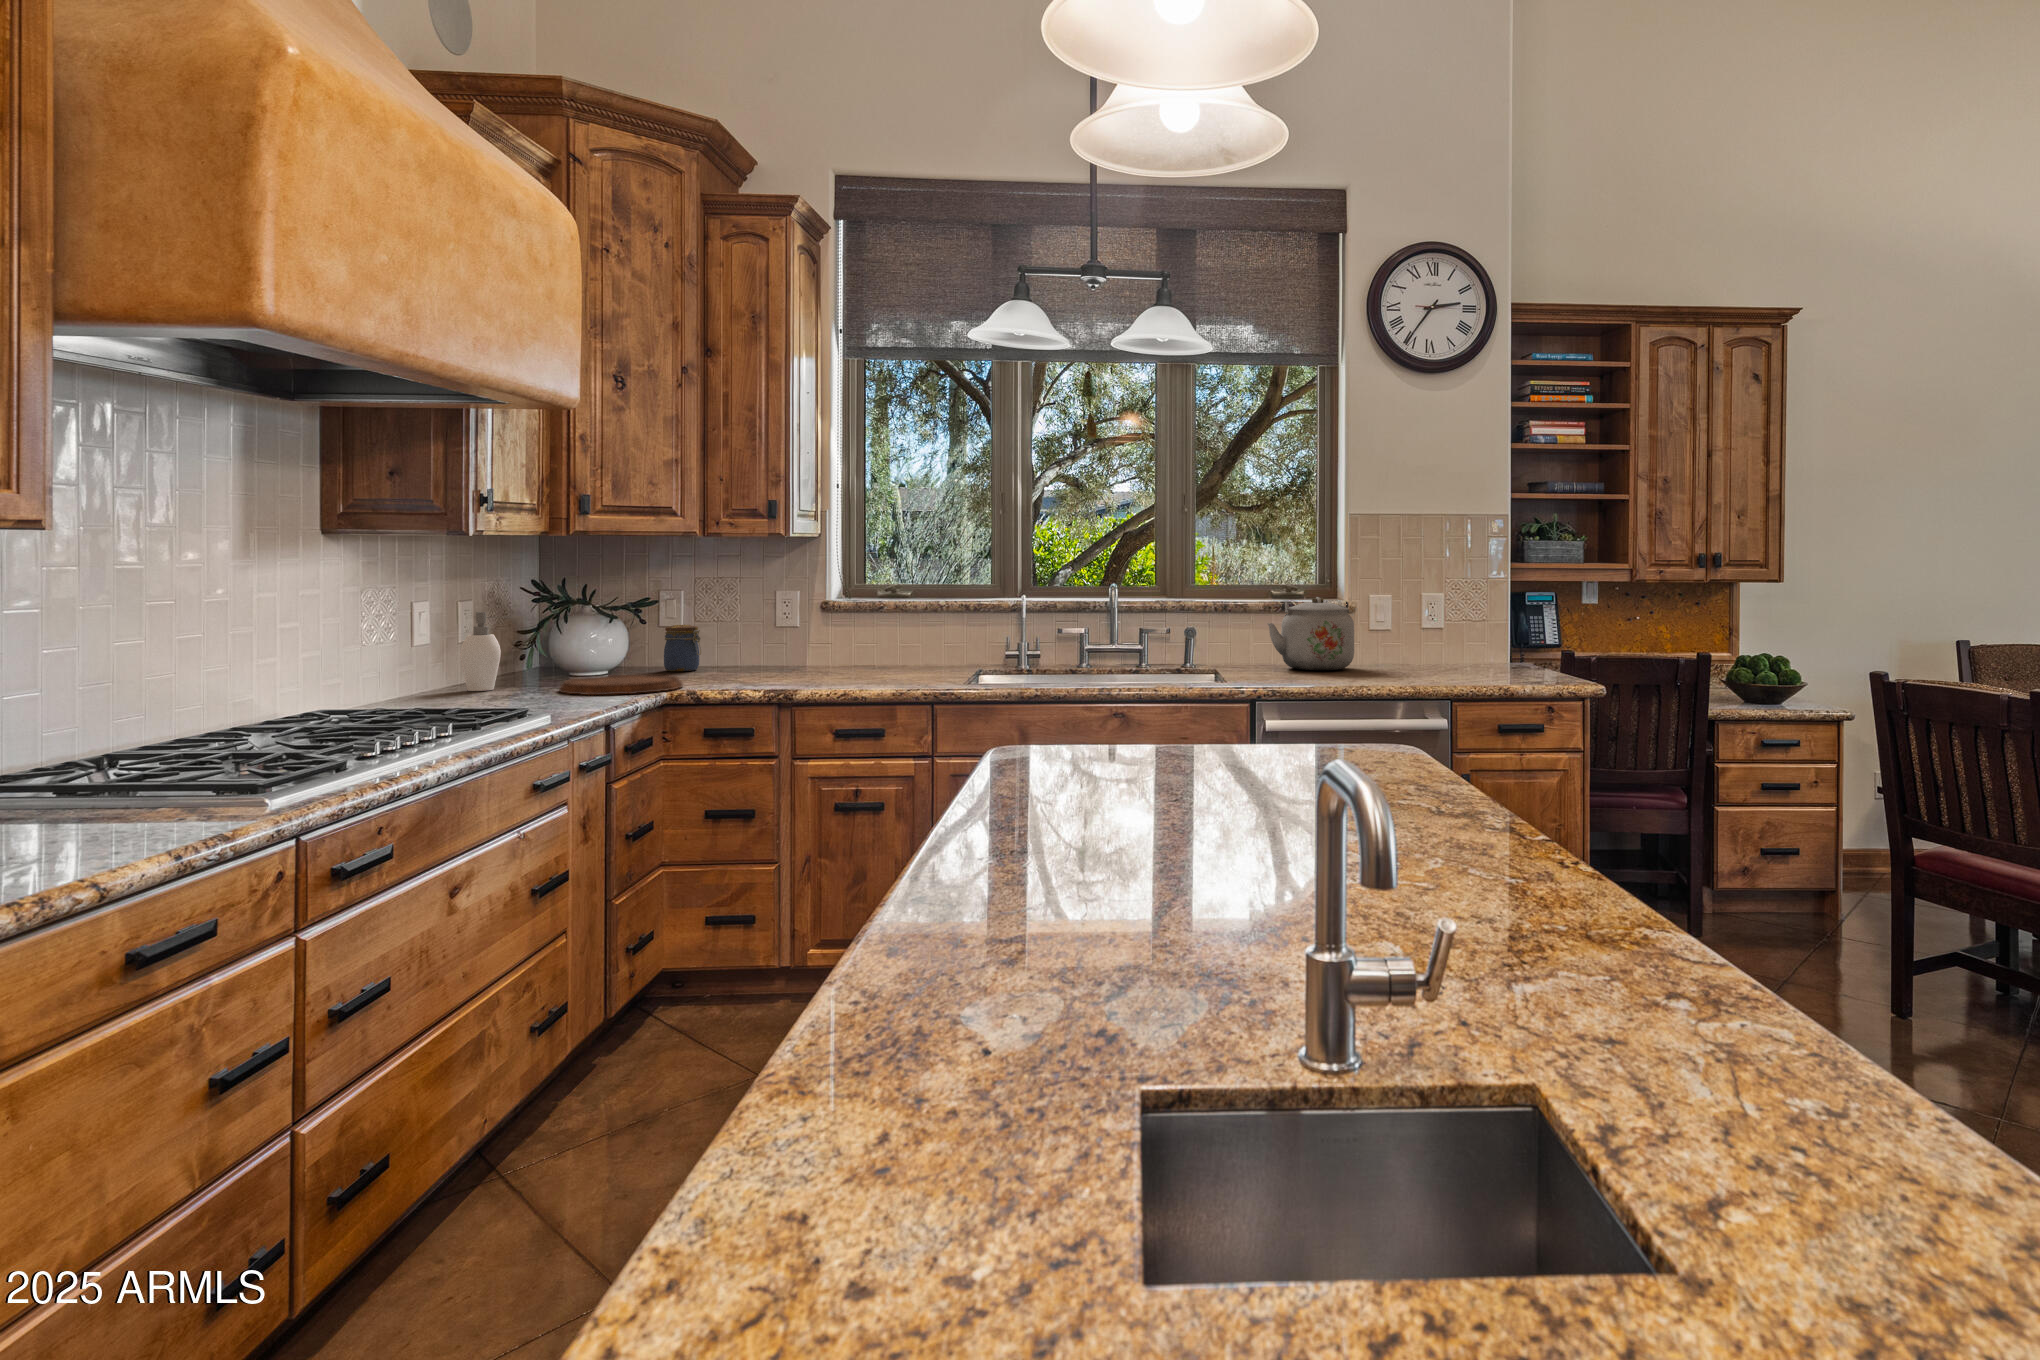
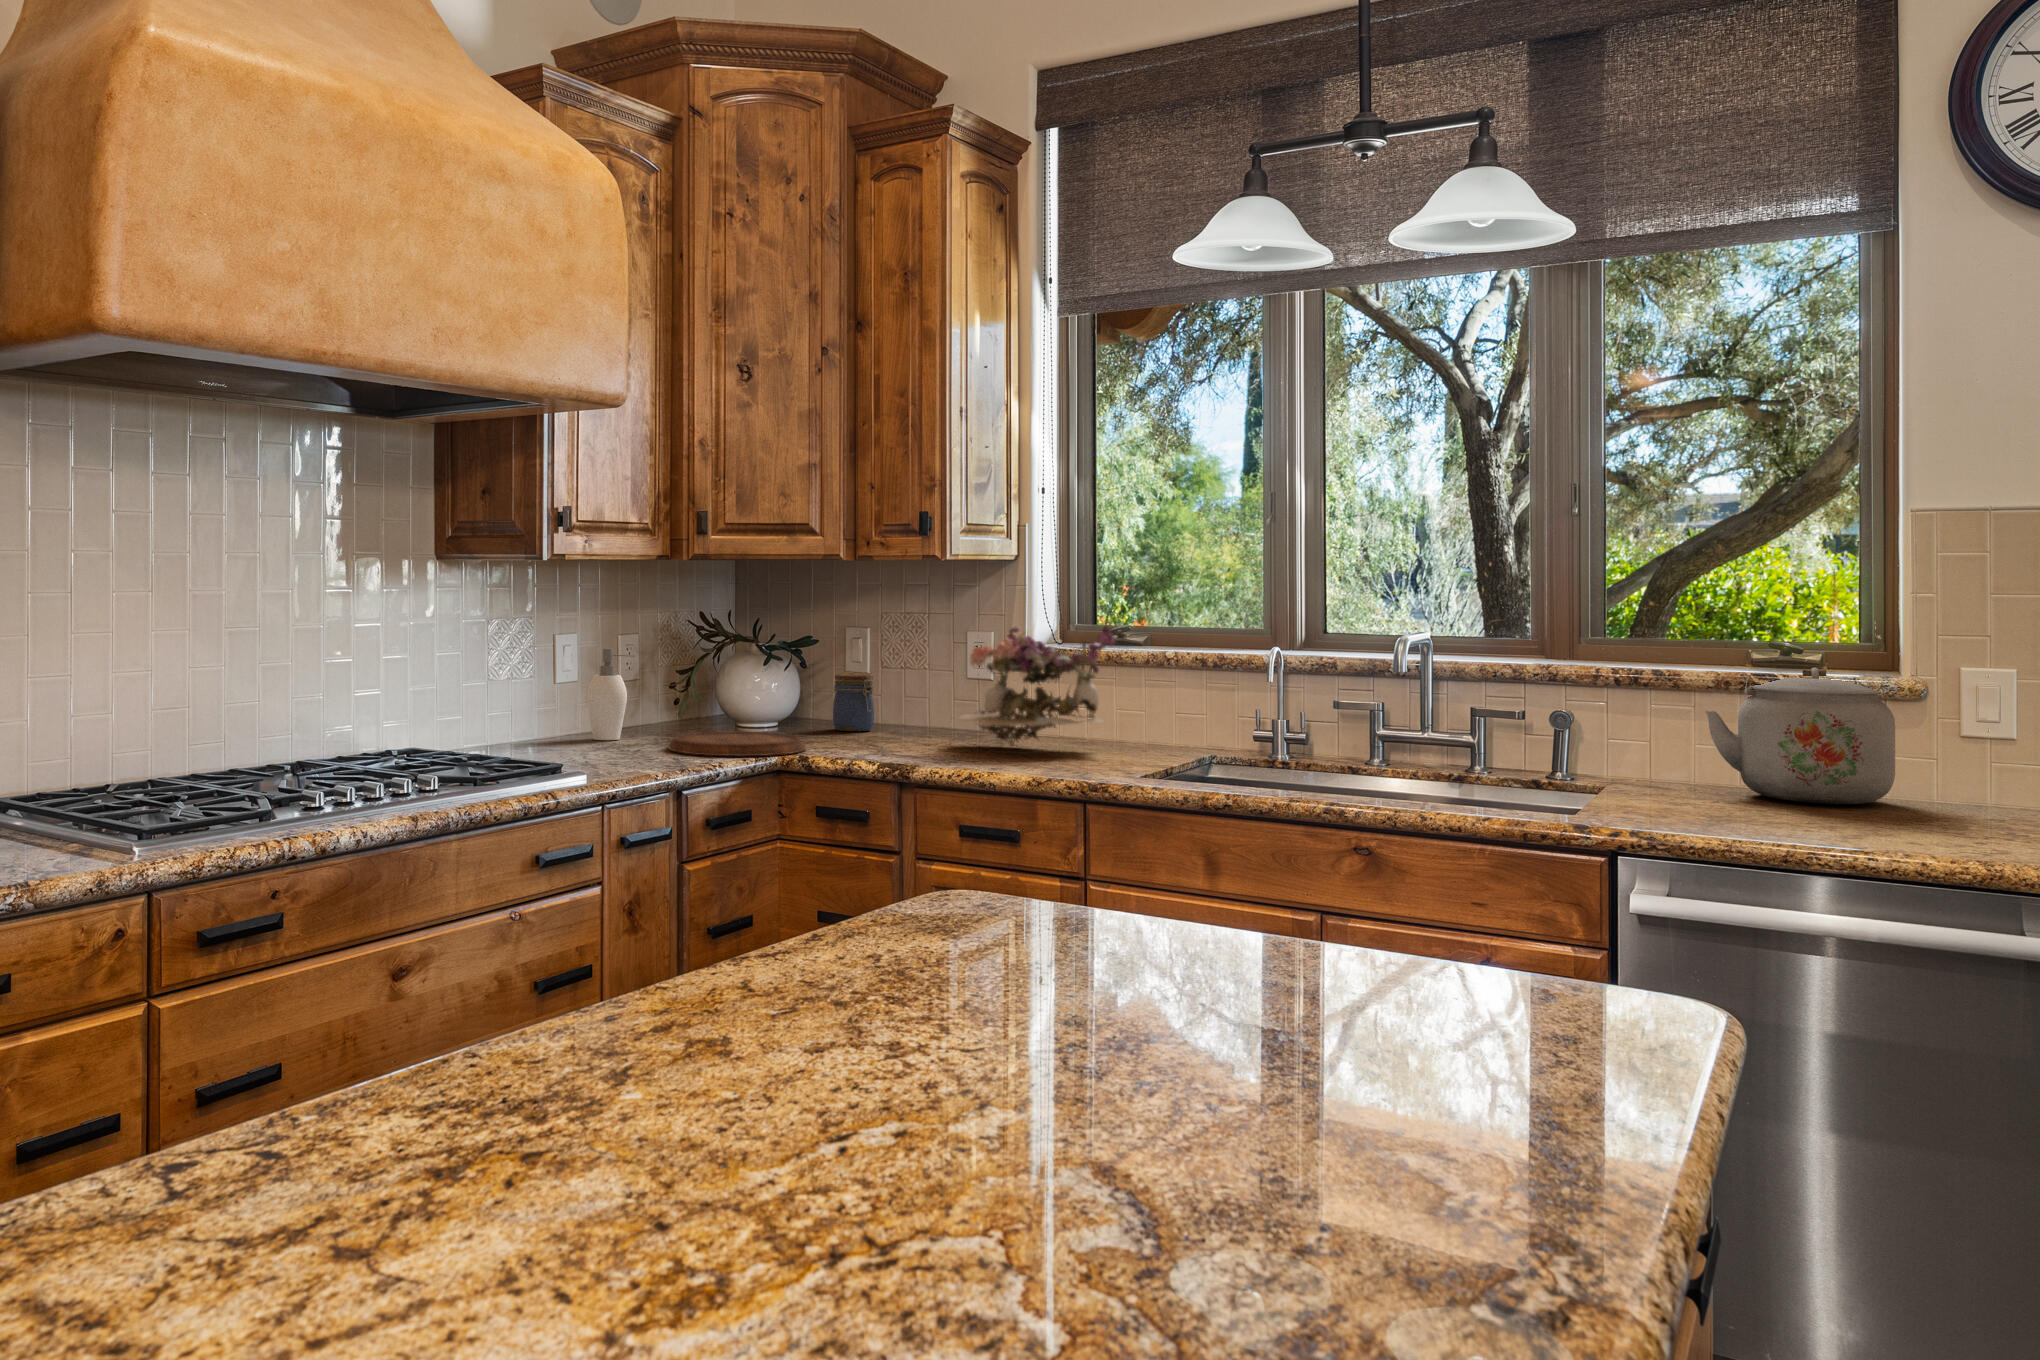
flower arrangement: none [789,580,911,674] -> present [956,622,1115,746]

